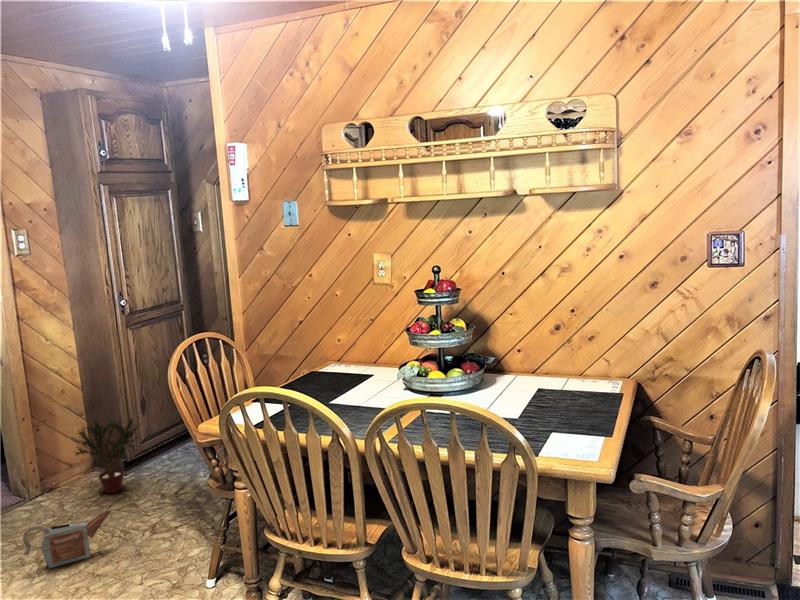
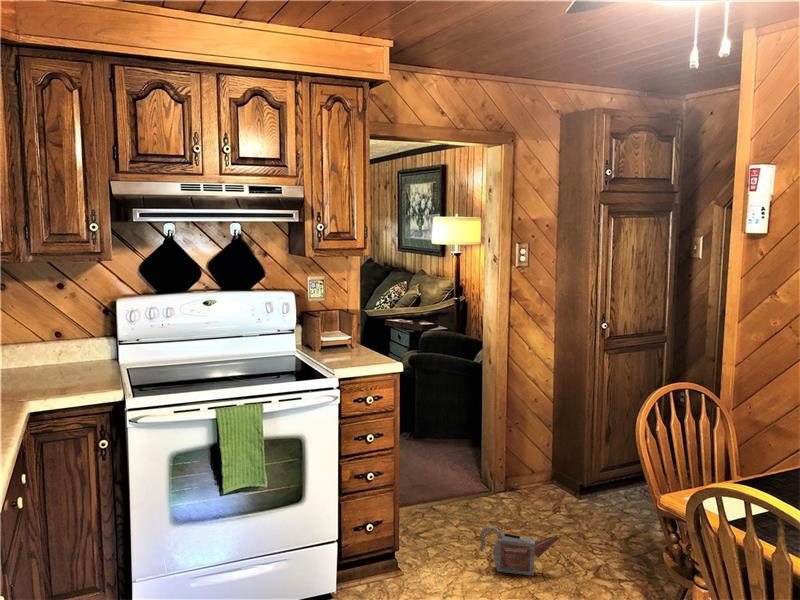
potted plant: present [72,418,139,493] -> none [534,436,605,514]

